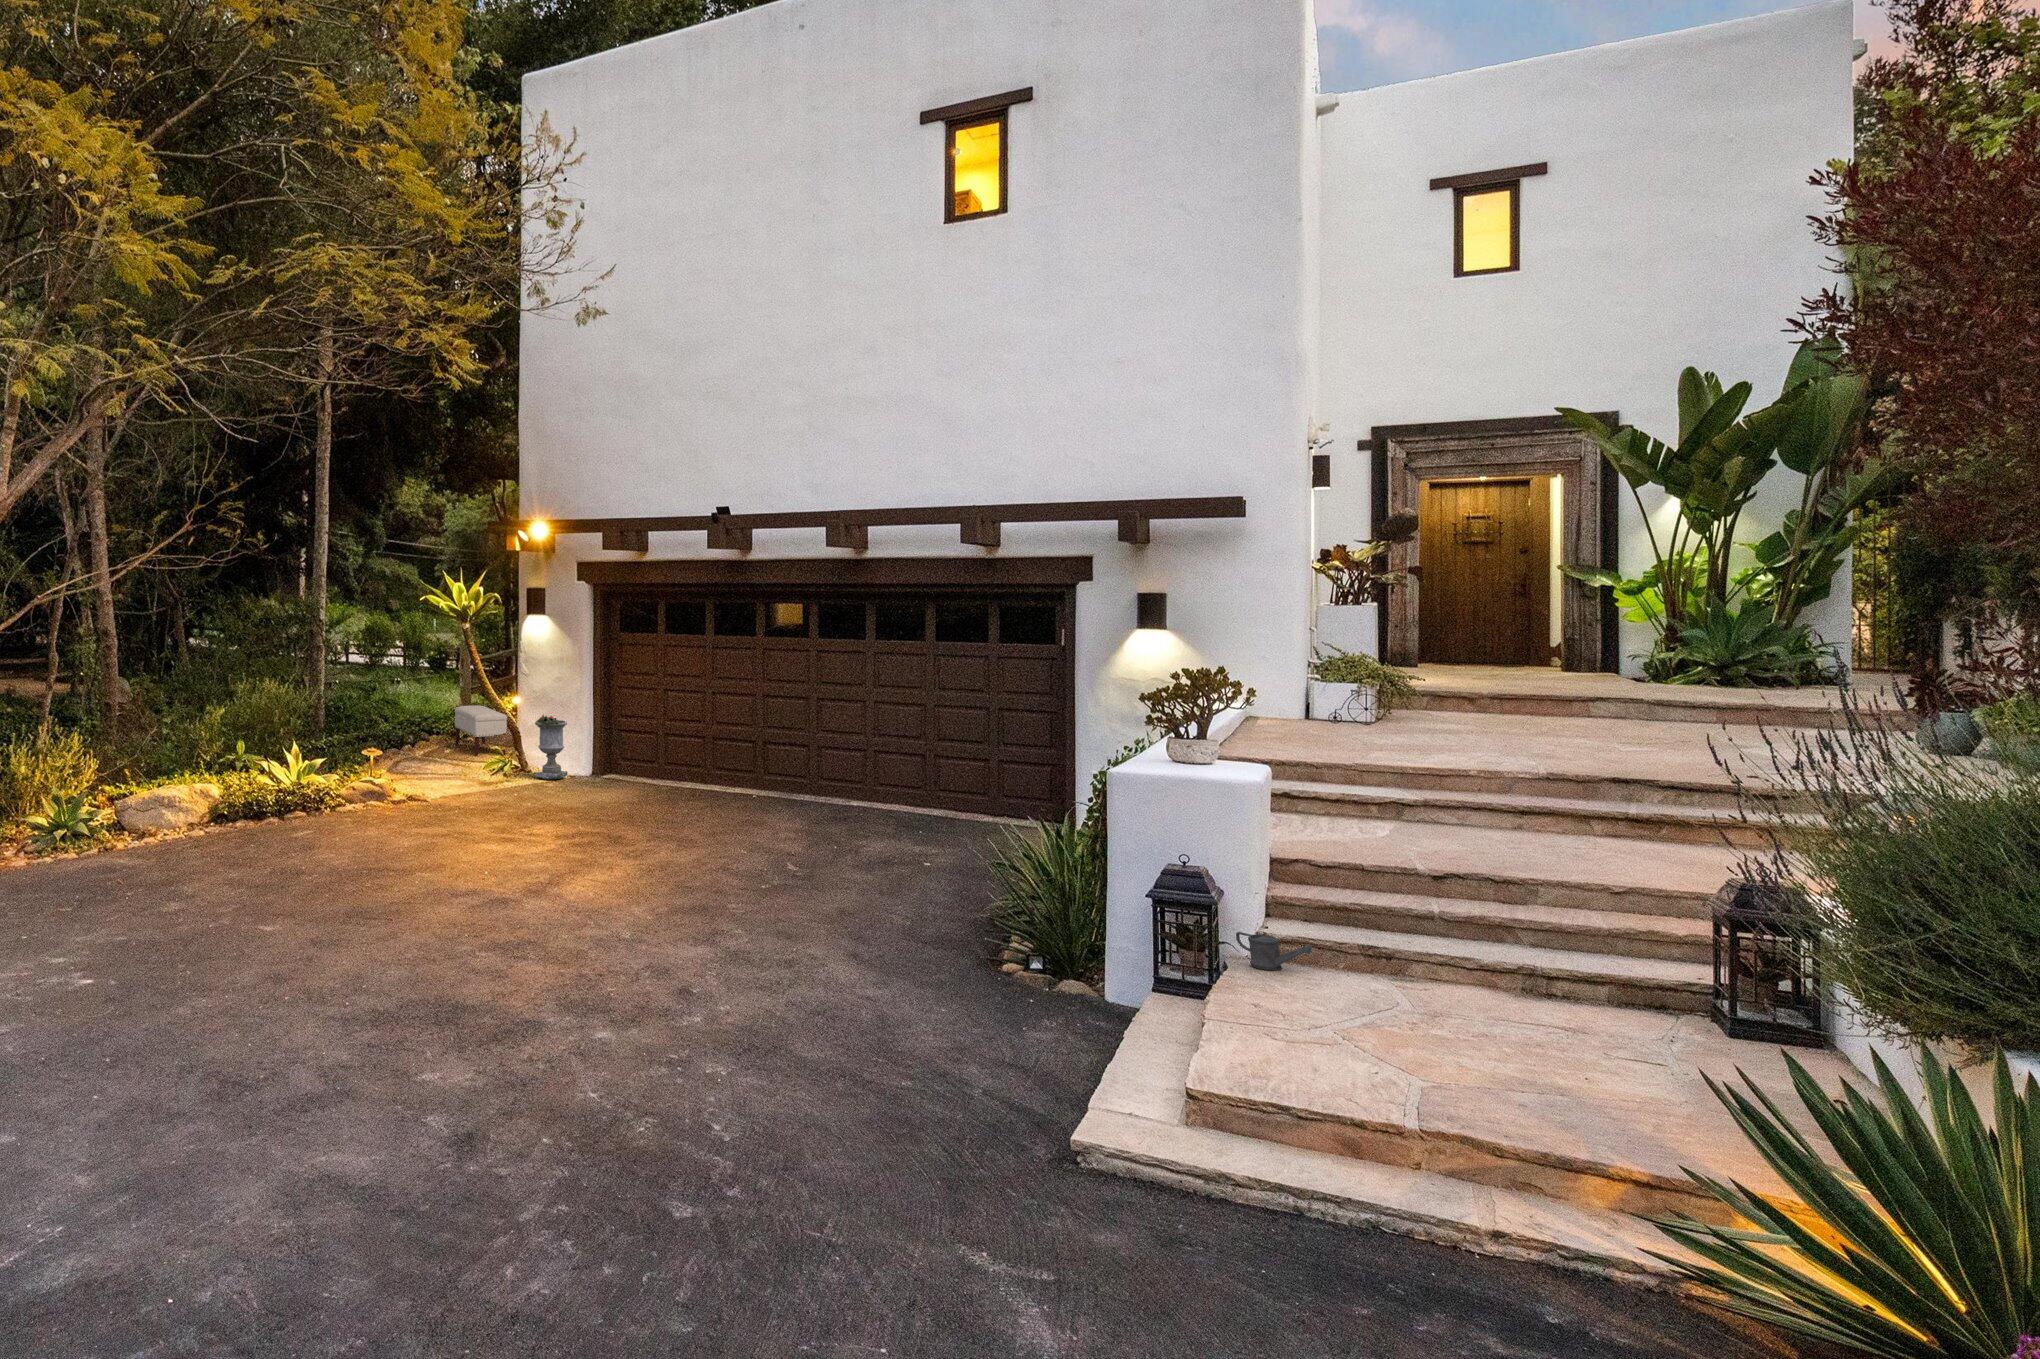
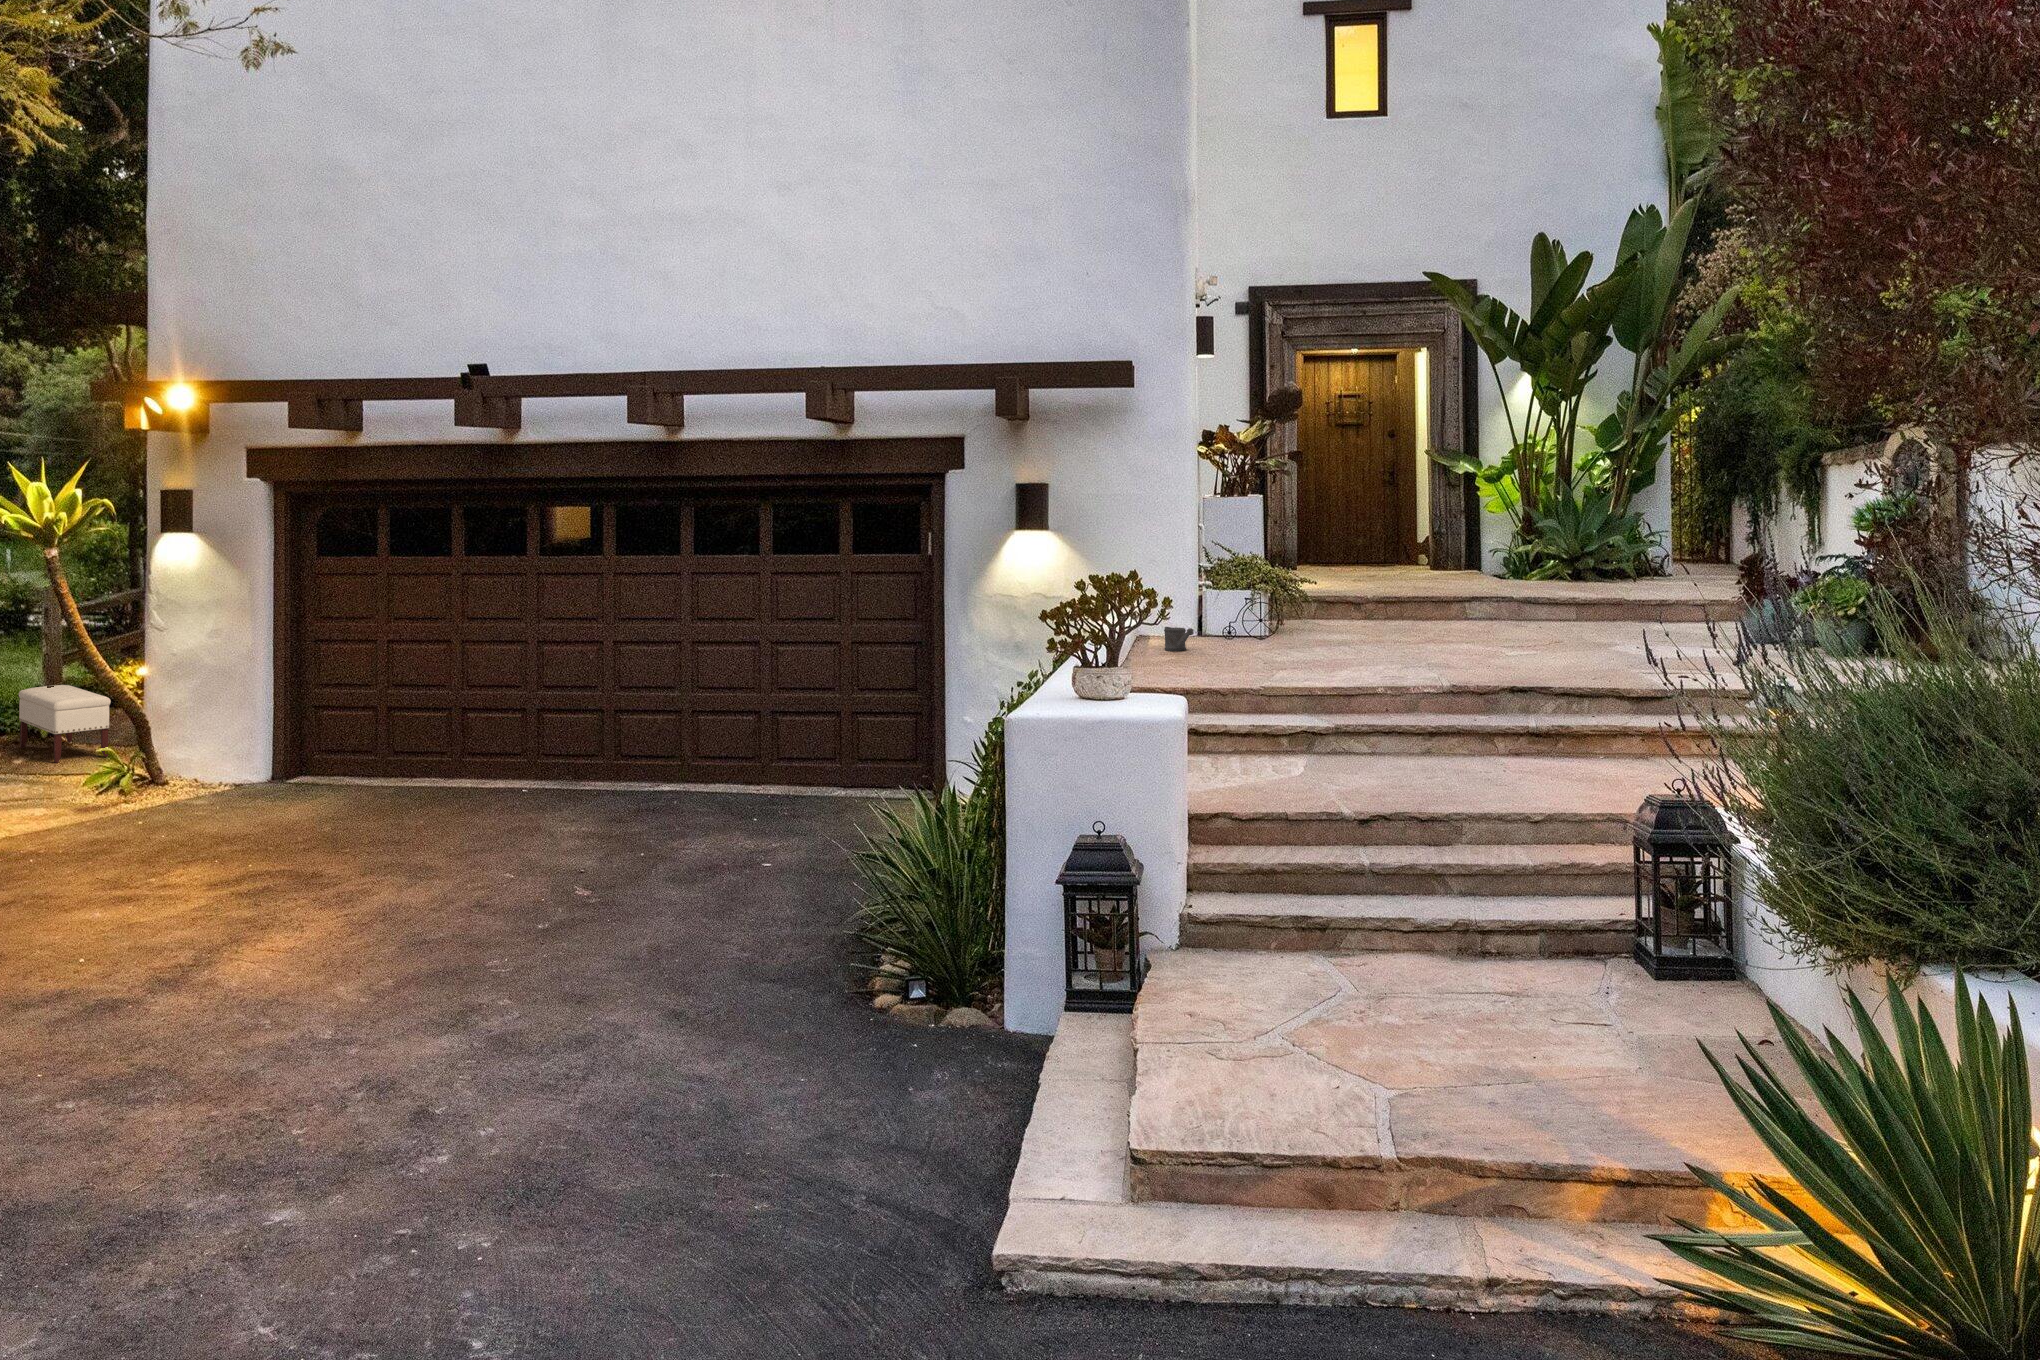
planter: present [535,715,568,780] -> none [157,694,212,791]
watering can: present [1236,932,1311,970] -> present [1164,627,1194,651]

